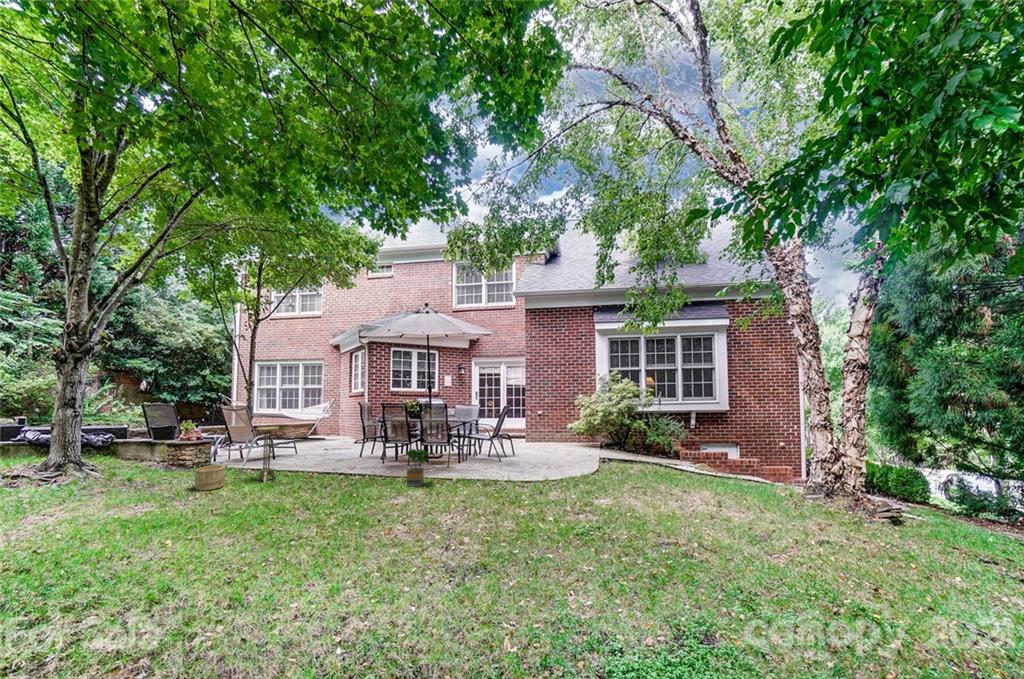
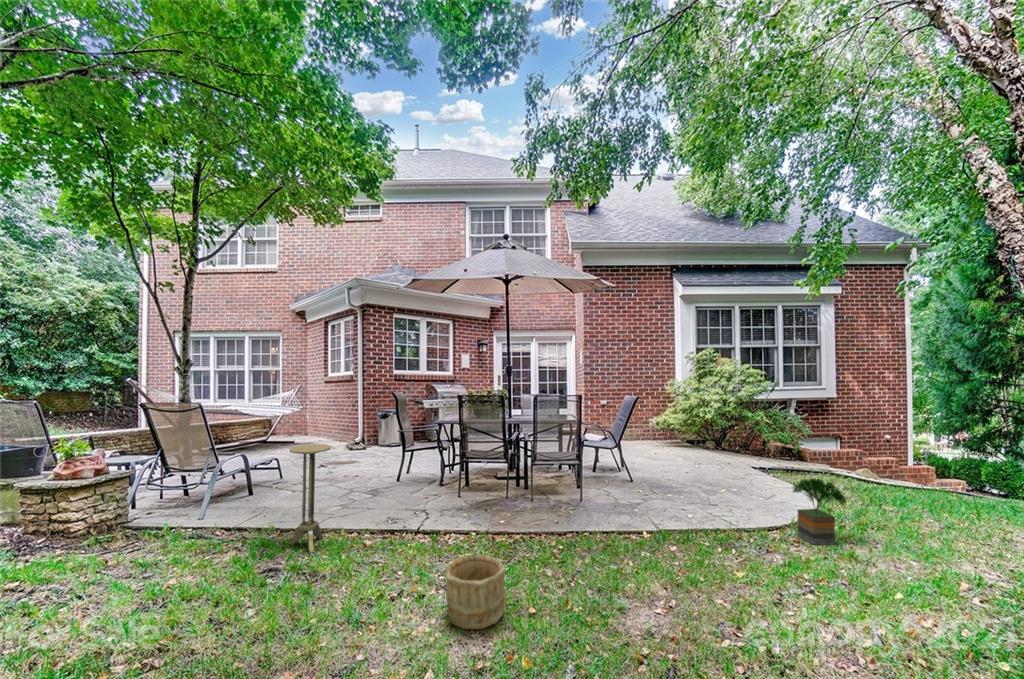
potted tree: present [406,449,428,487] -> present [793,478,846,545]
wooden bucket: present [195,465,225,491] -> present [445,555,506,630]

